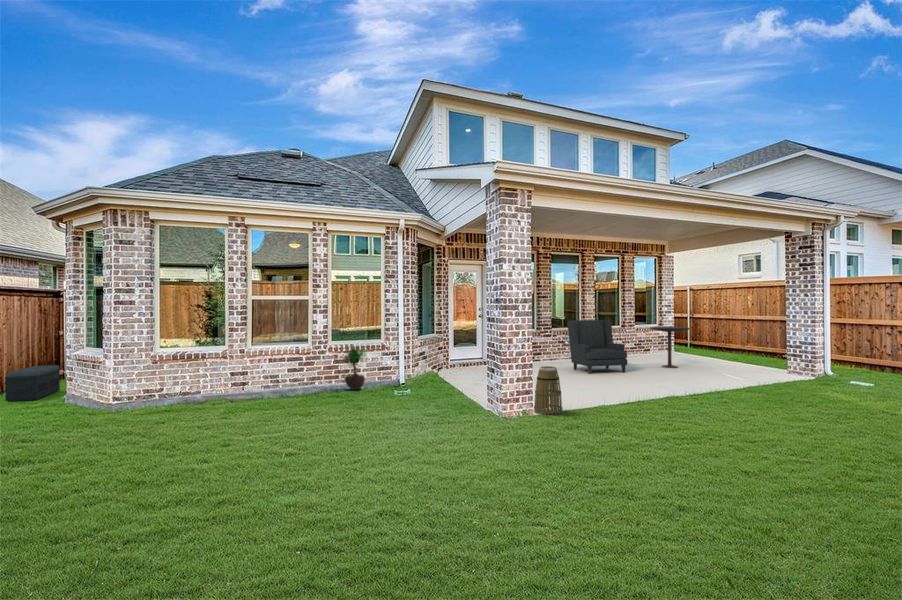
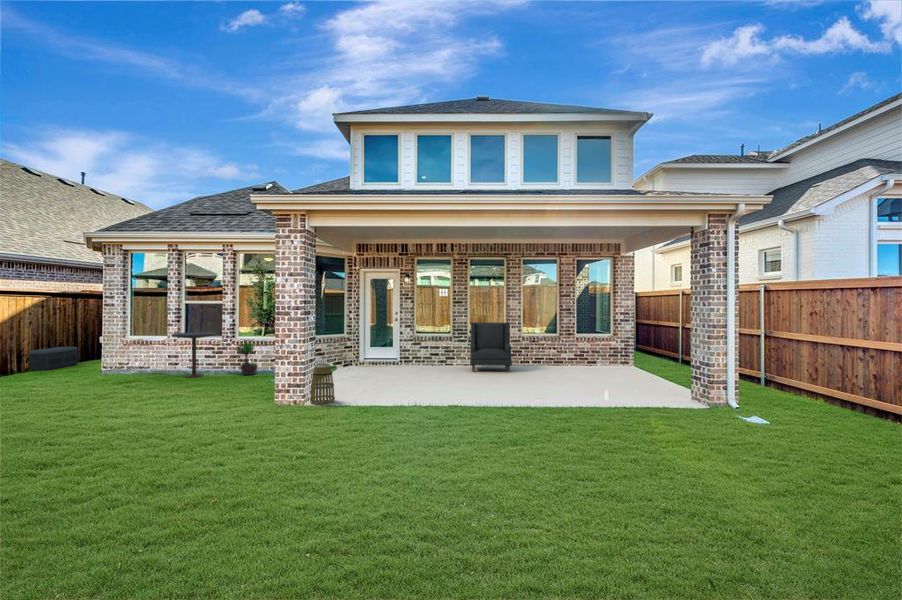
pedestal table: present [650,327,690,368] -> present [171,332,216,378]

